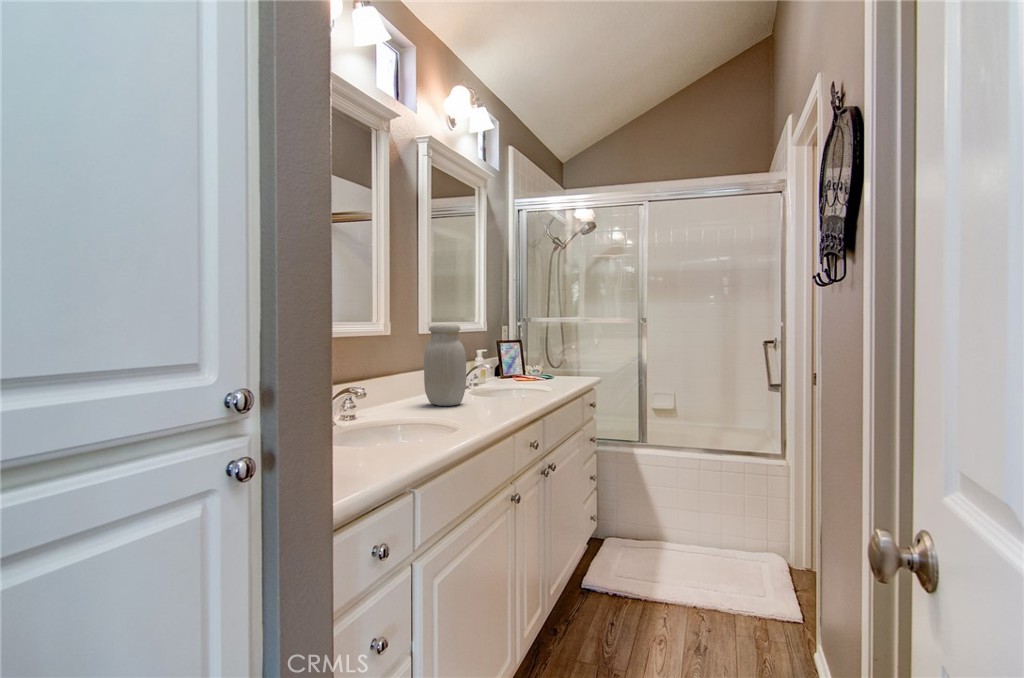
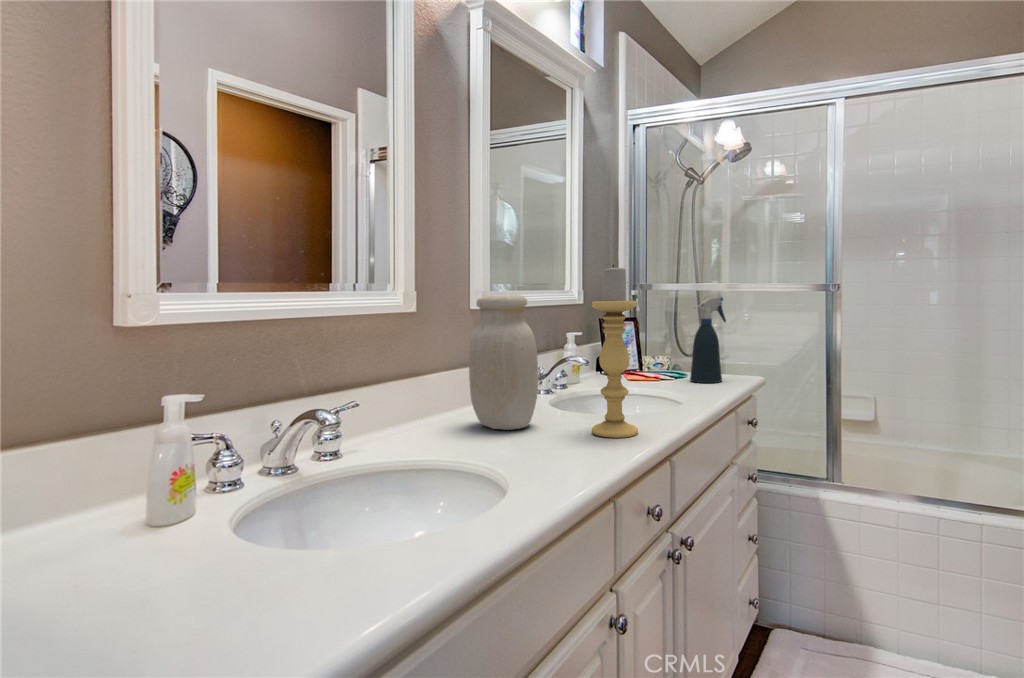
candle holder: none [499,308,526,407] -> present [592,265,638,438]
spray bottle: none [556,327,578,382] -> present [690,297,726,383]

